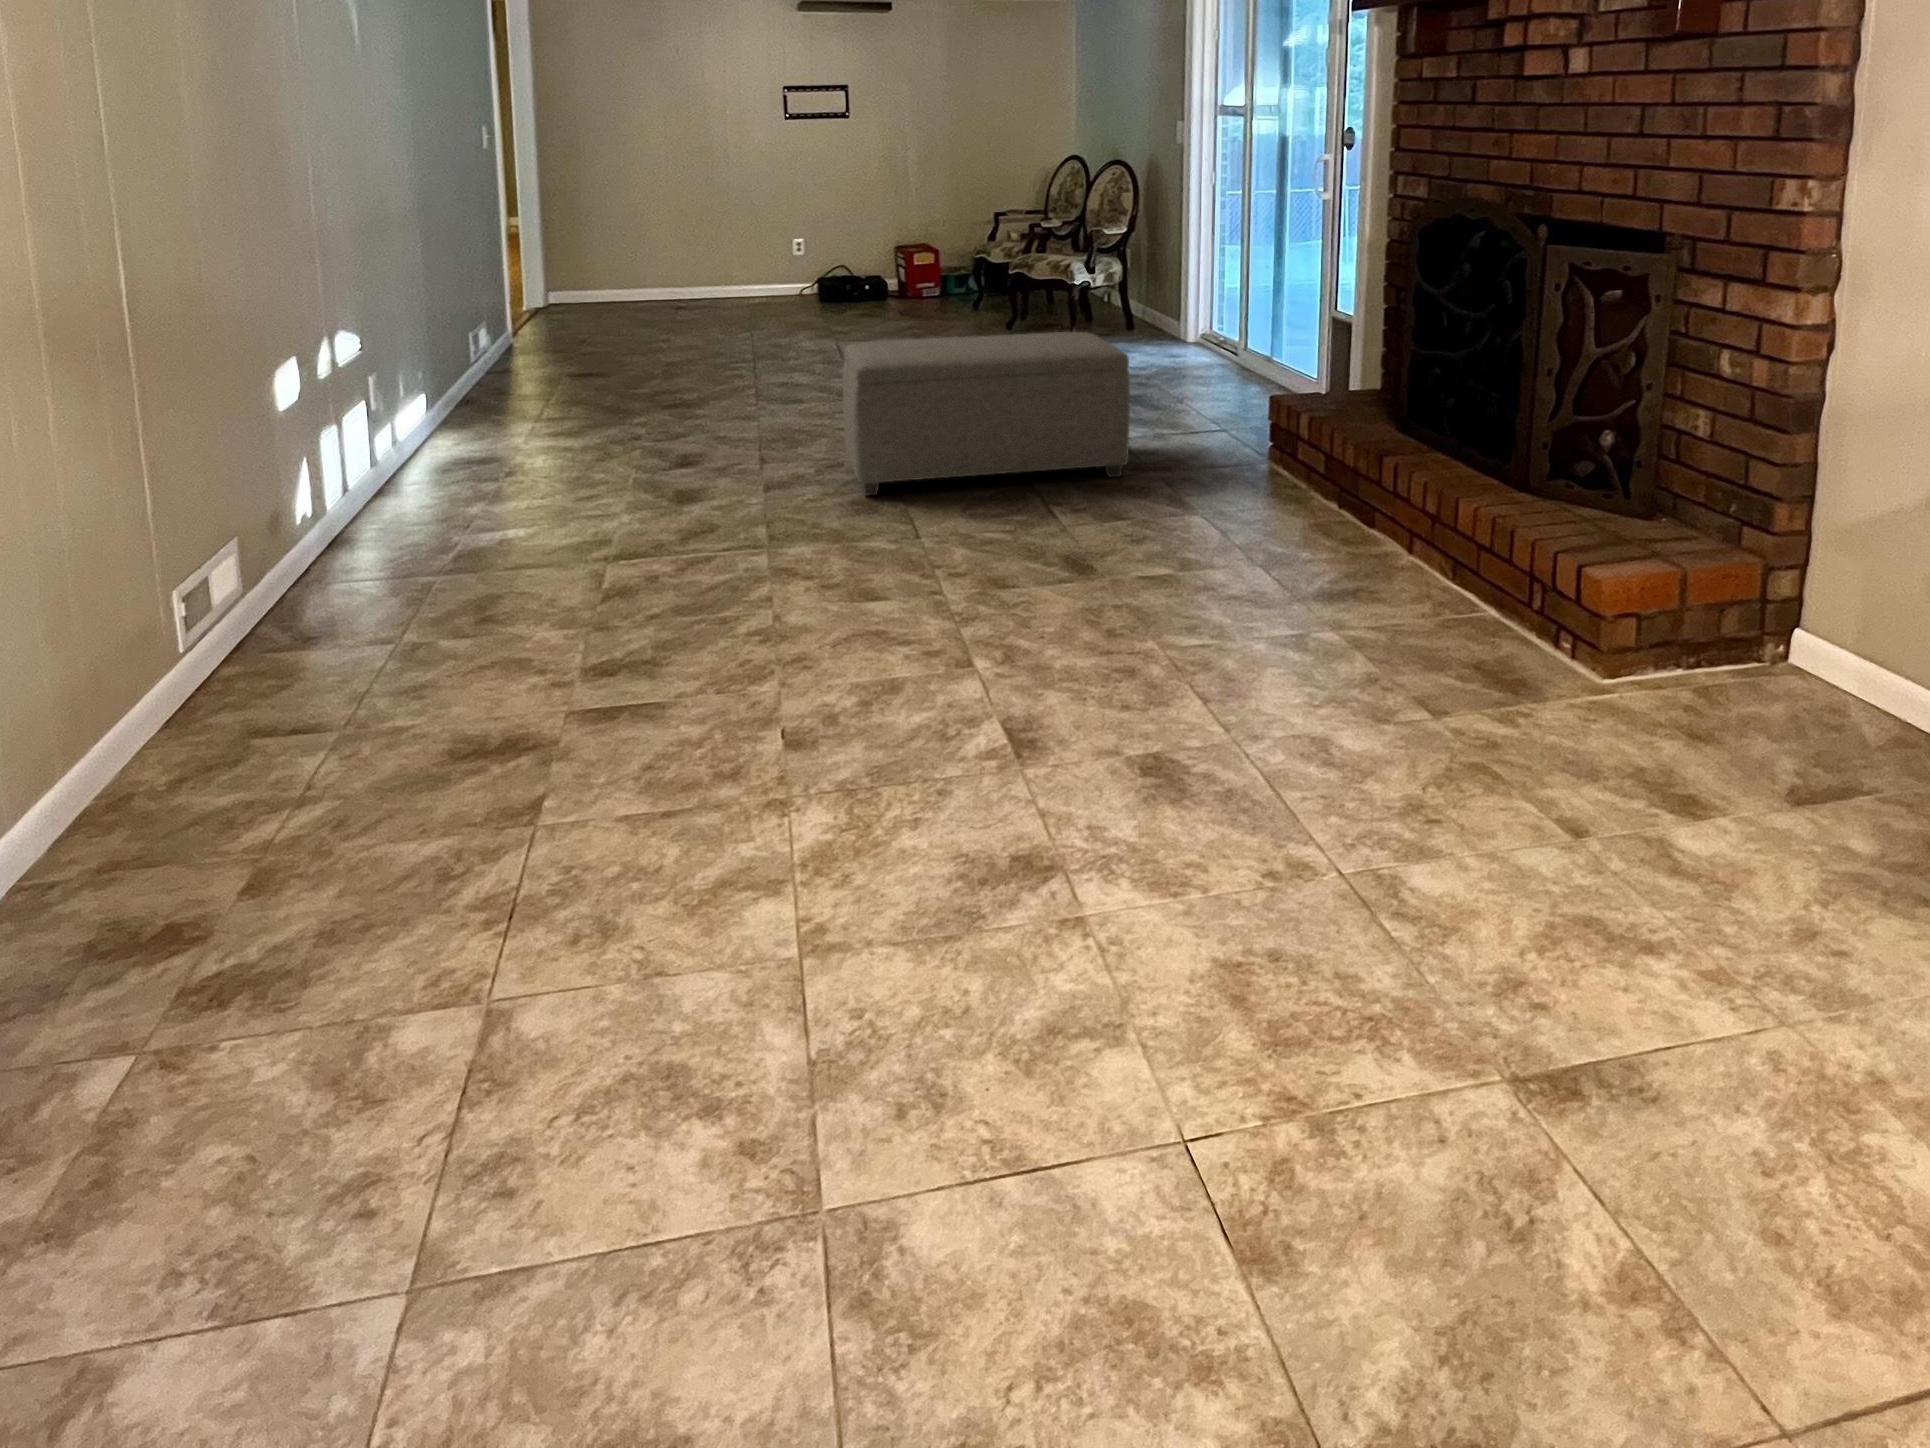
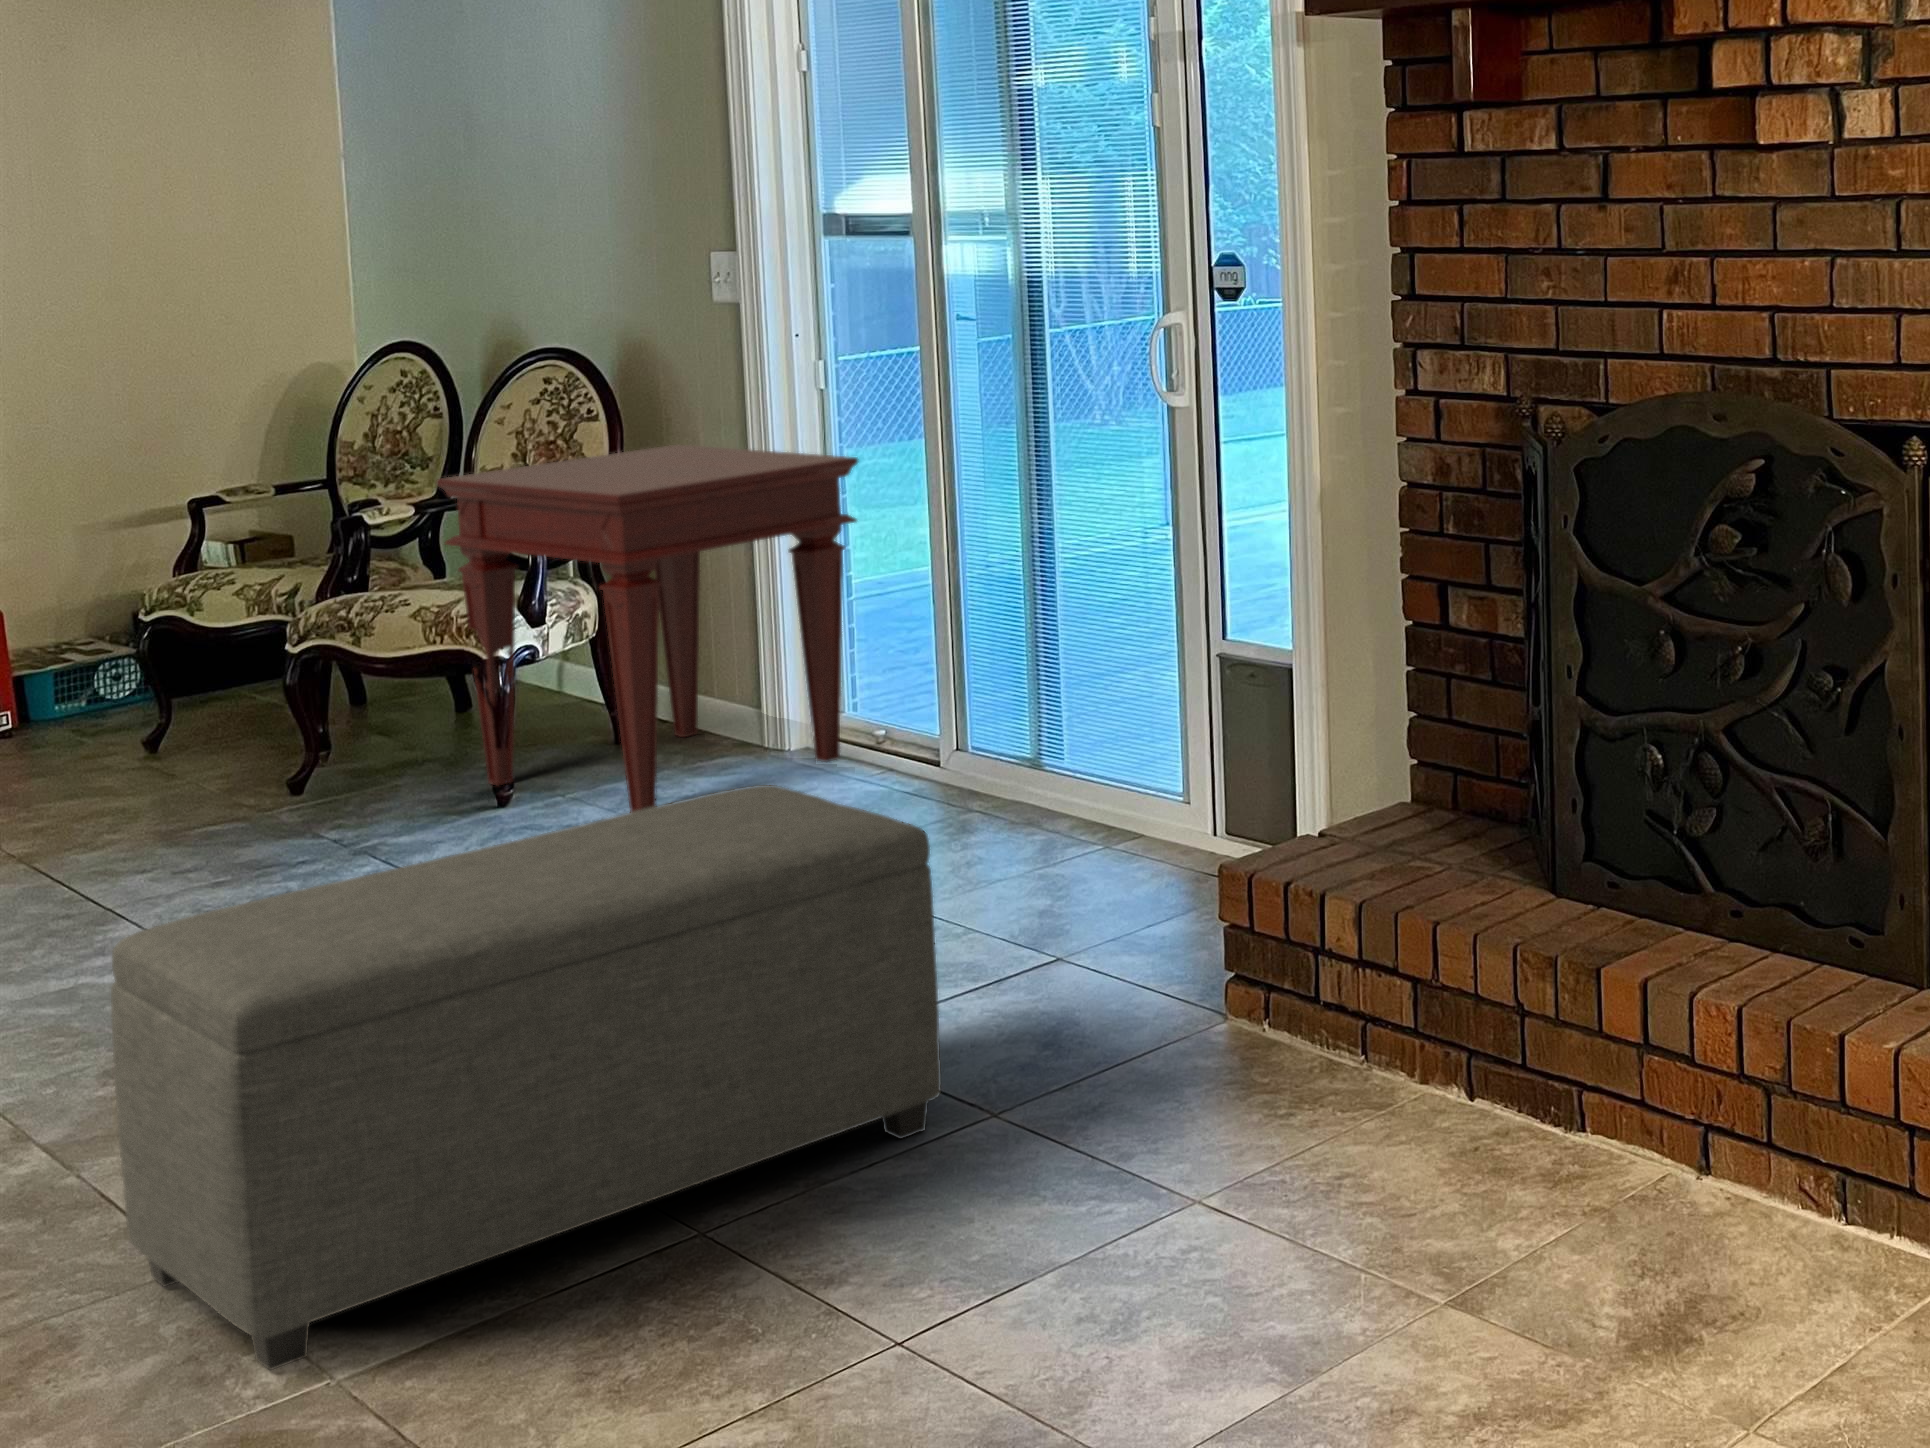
side table: none [1056,206,1222,357] -> present [436,445,858,812]

